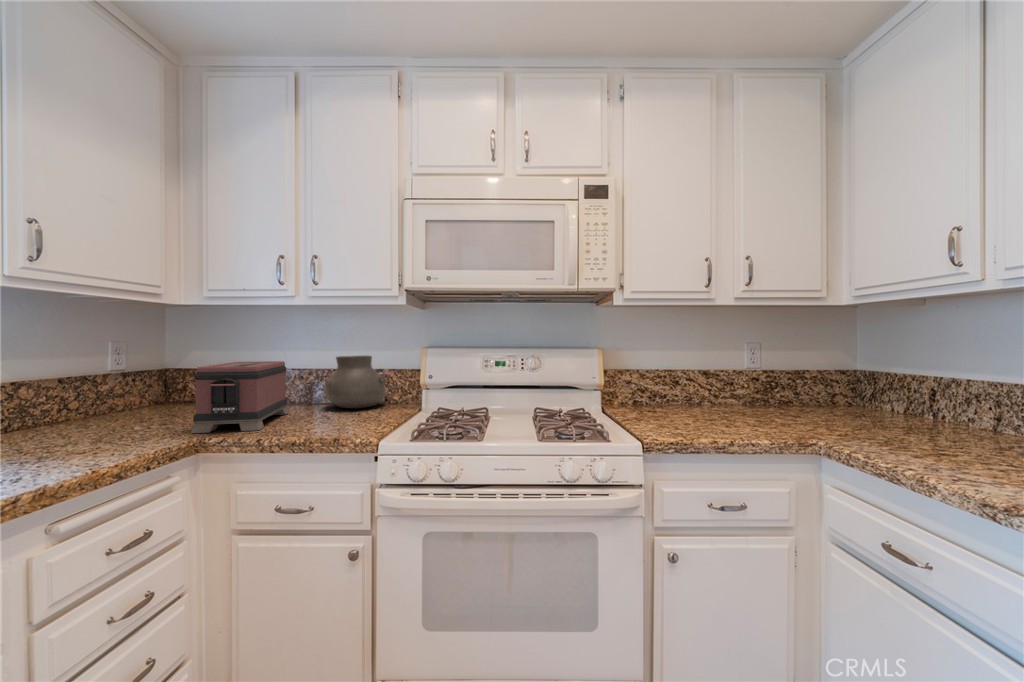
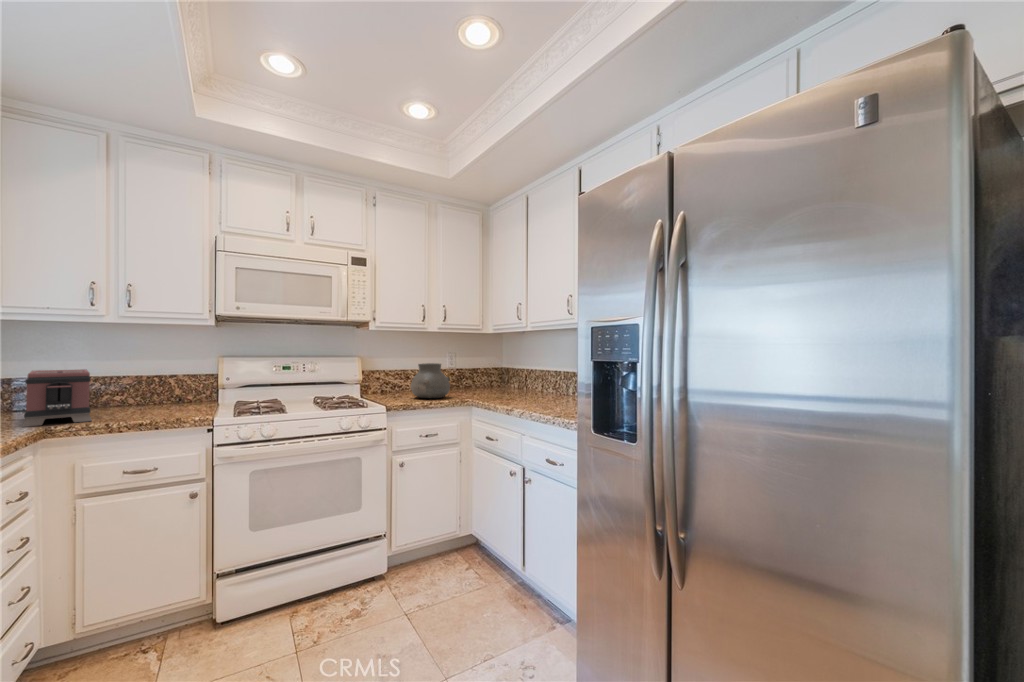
vase: present [325,356,386,408] -> present [411,363,450,398]

